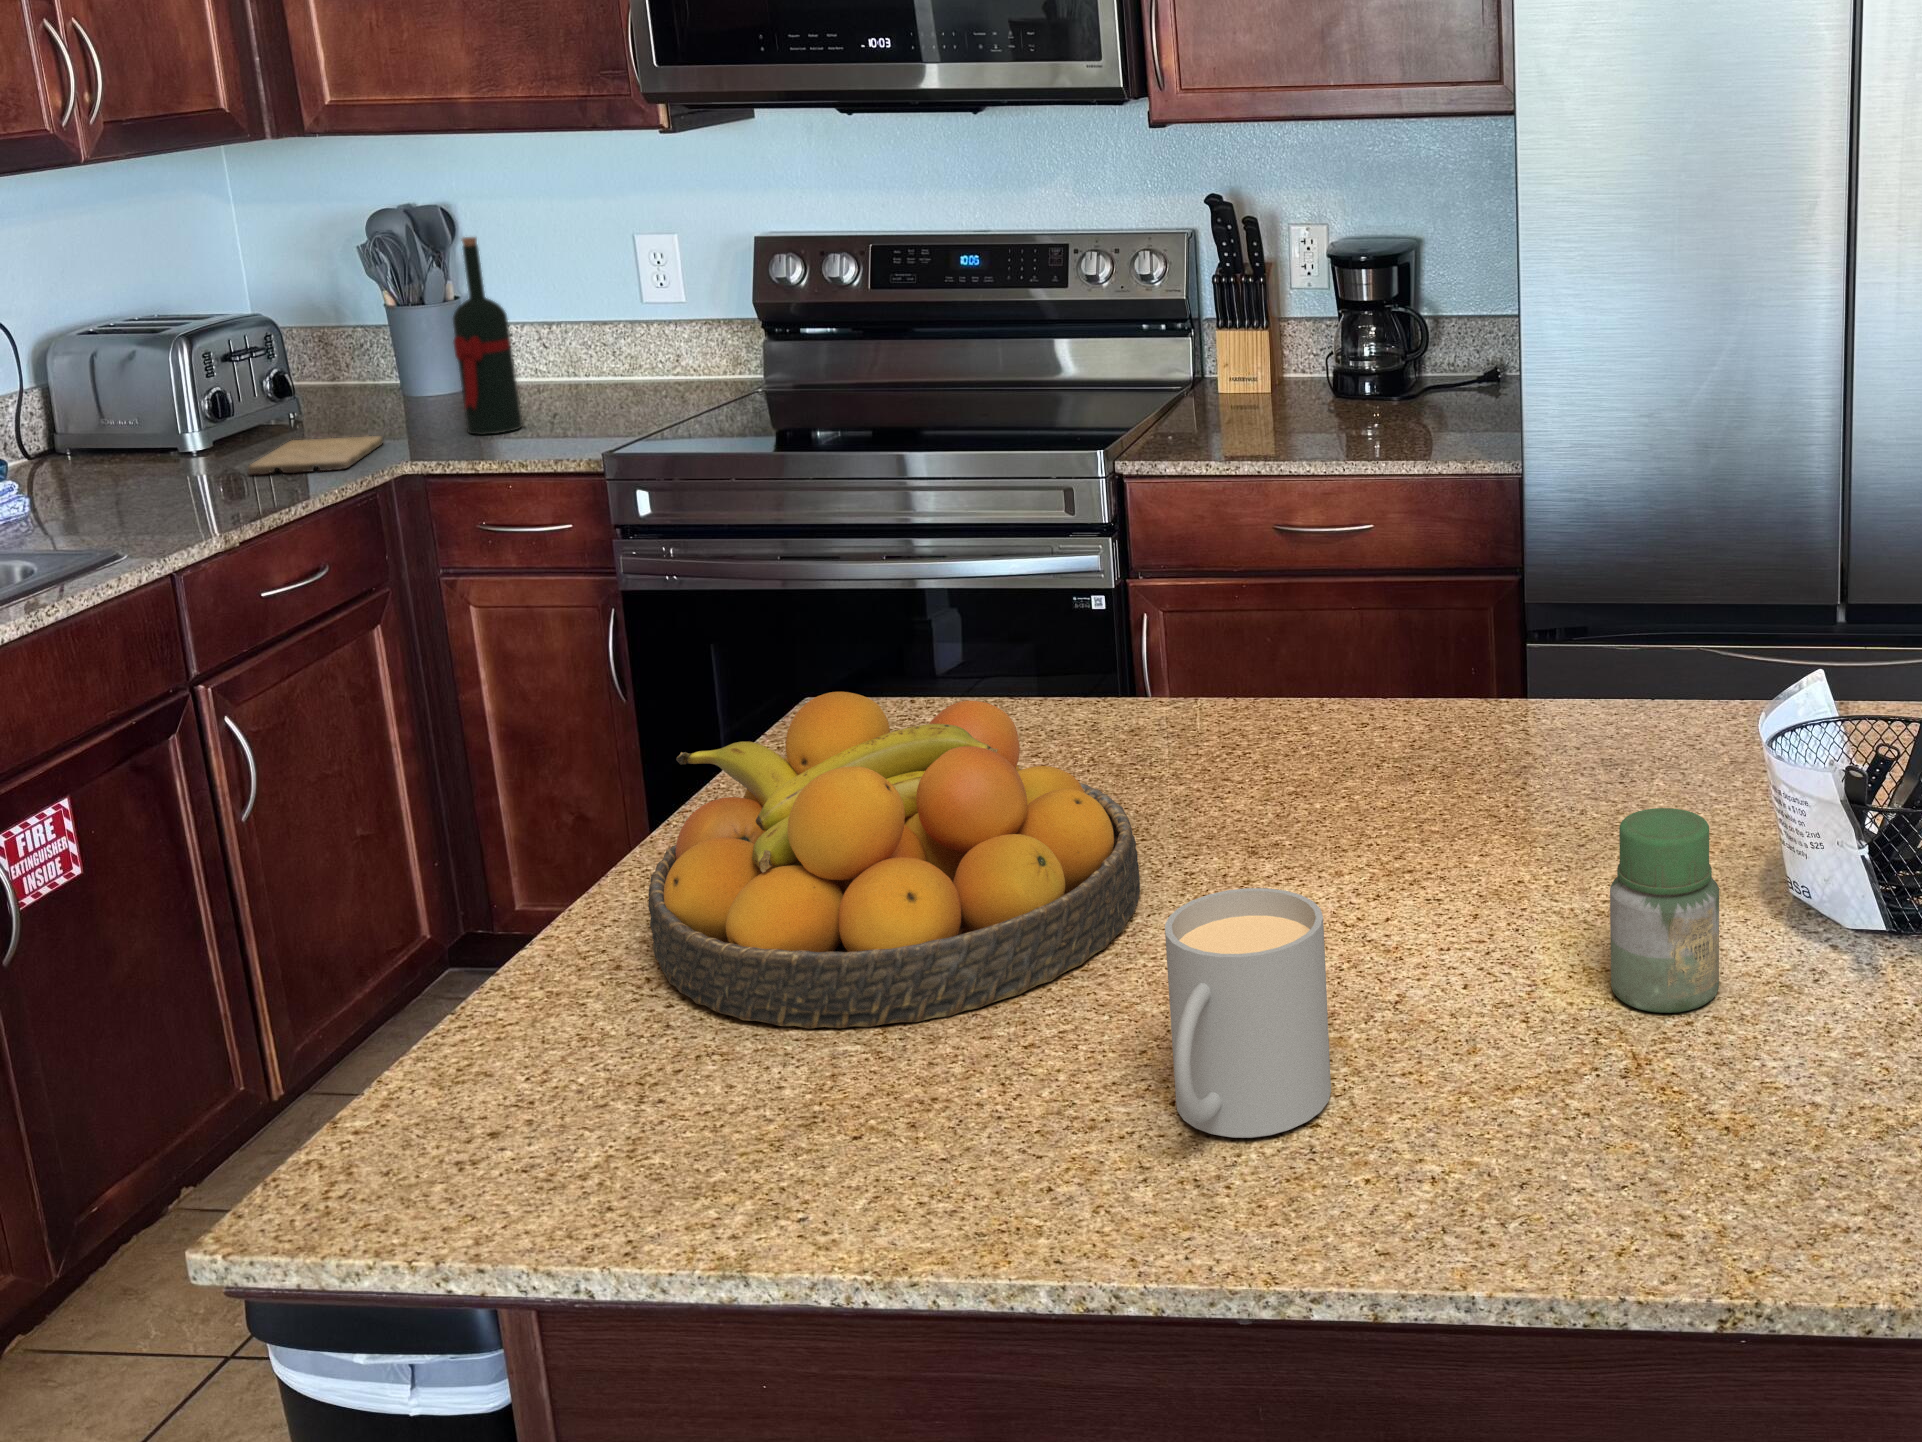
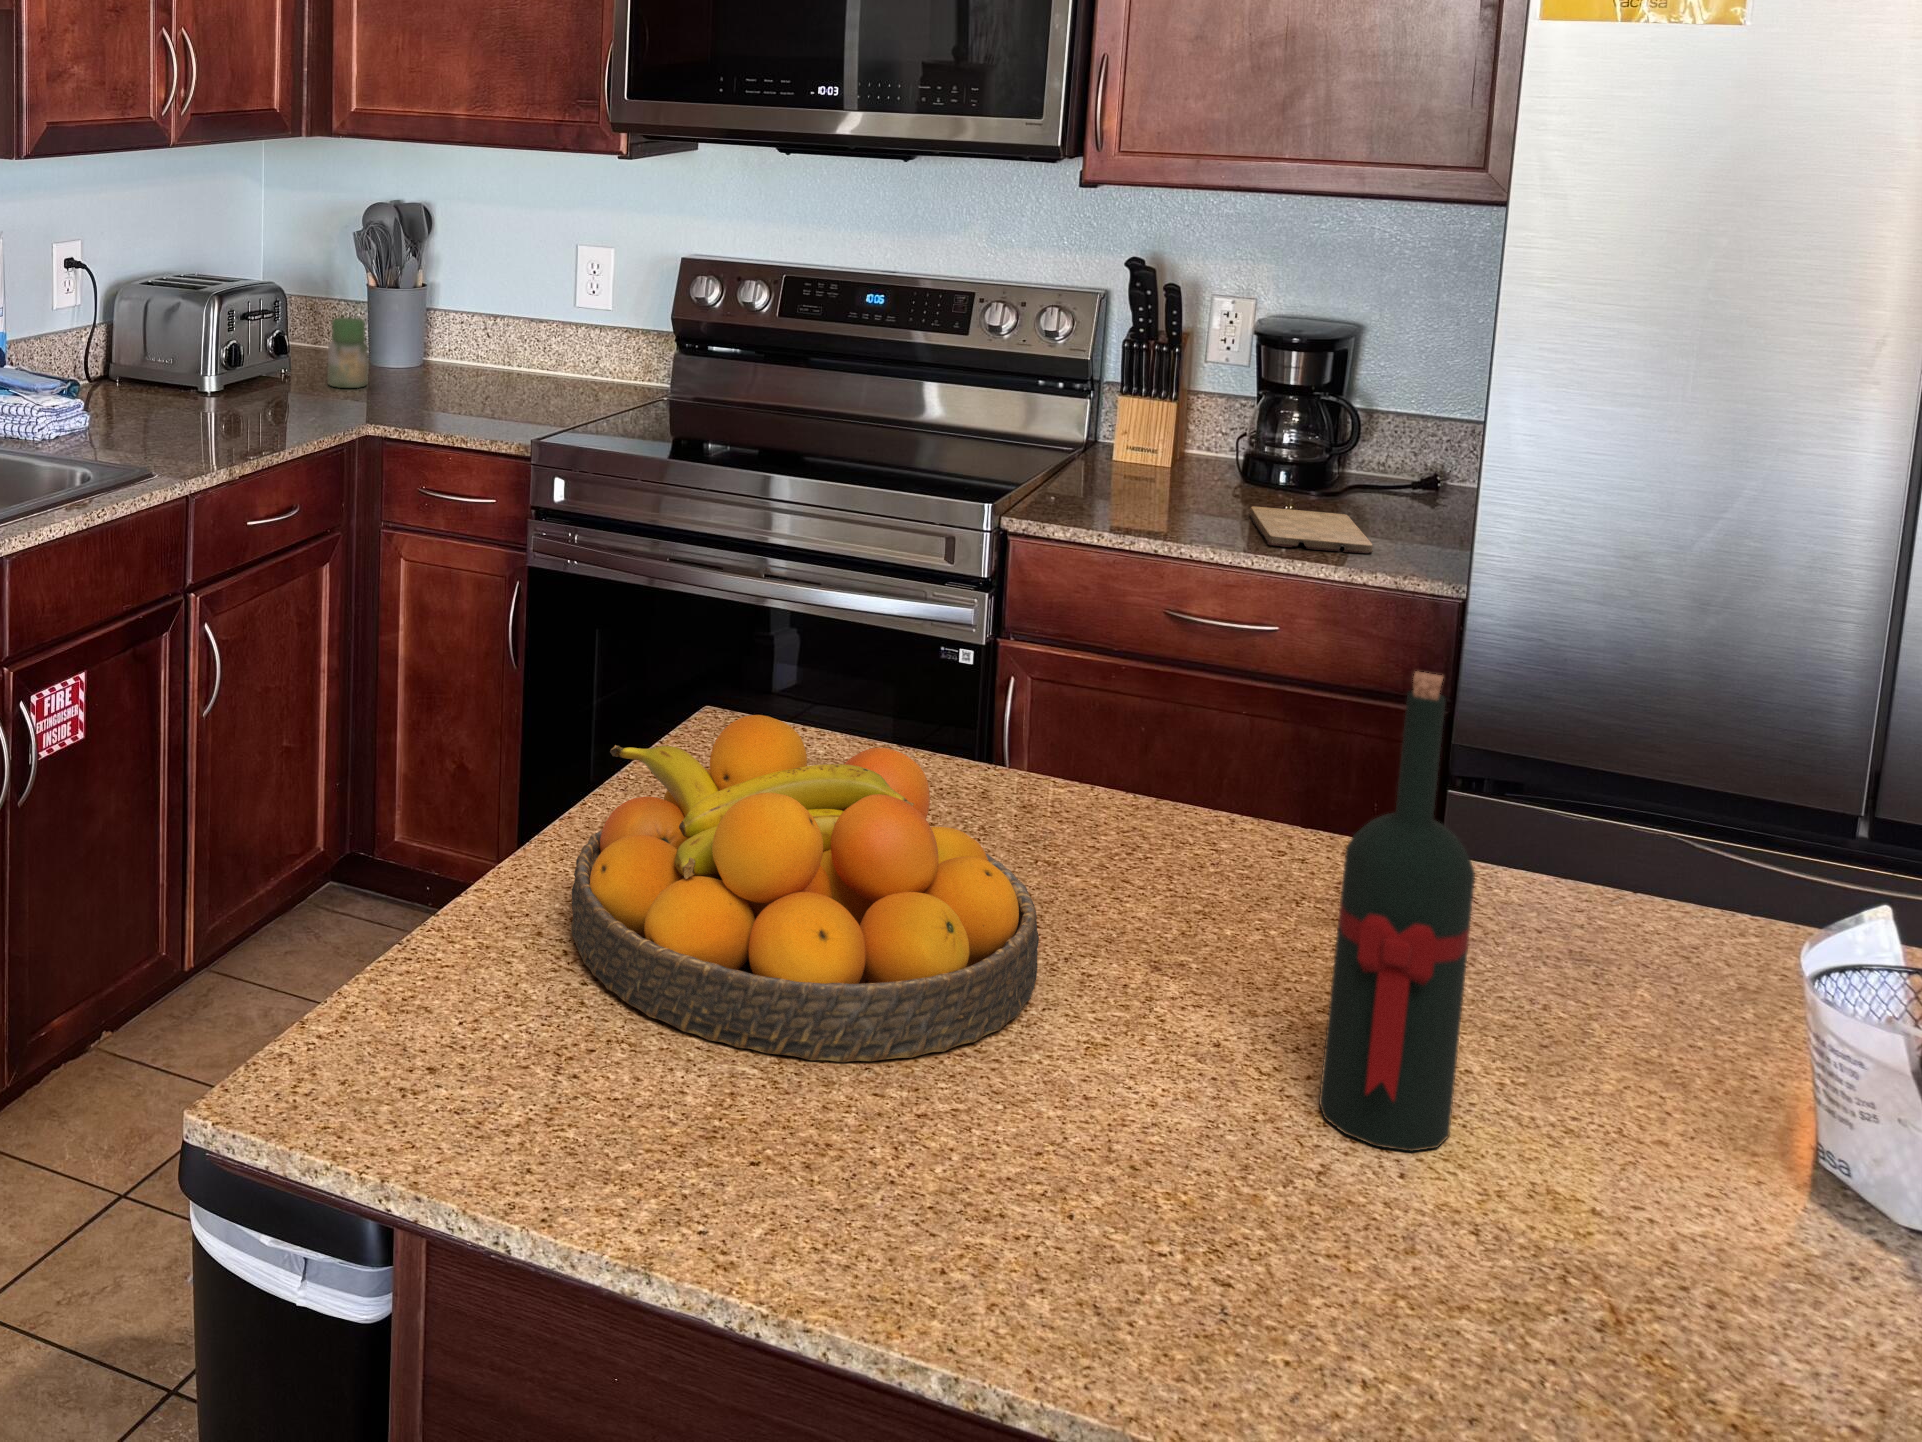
wine bottle: present [453,237,523,434] -> present [1319,672,1475,1152]
cutting board: present [248,436,383,475] -> present [1249,506,1373,553]
jar: present [1610,808,1719,1013] -> present [327,317,368,388]
mug: present [1165,888,1331,1138] -> none [1076,1007,1264,1281]

